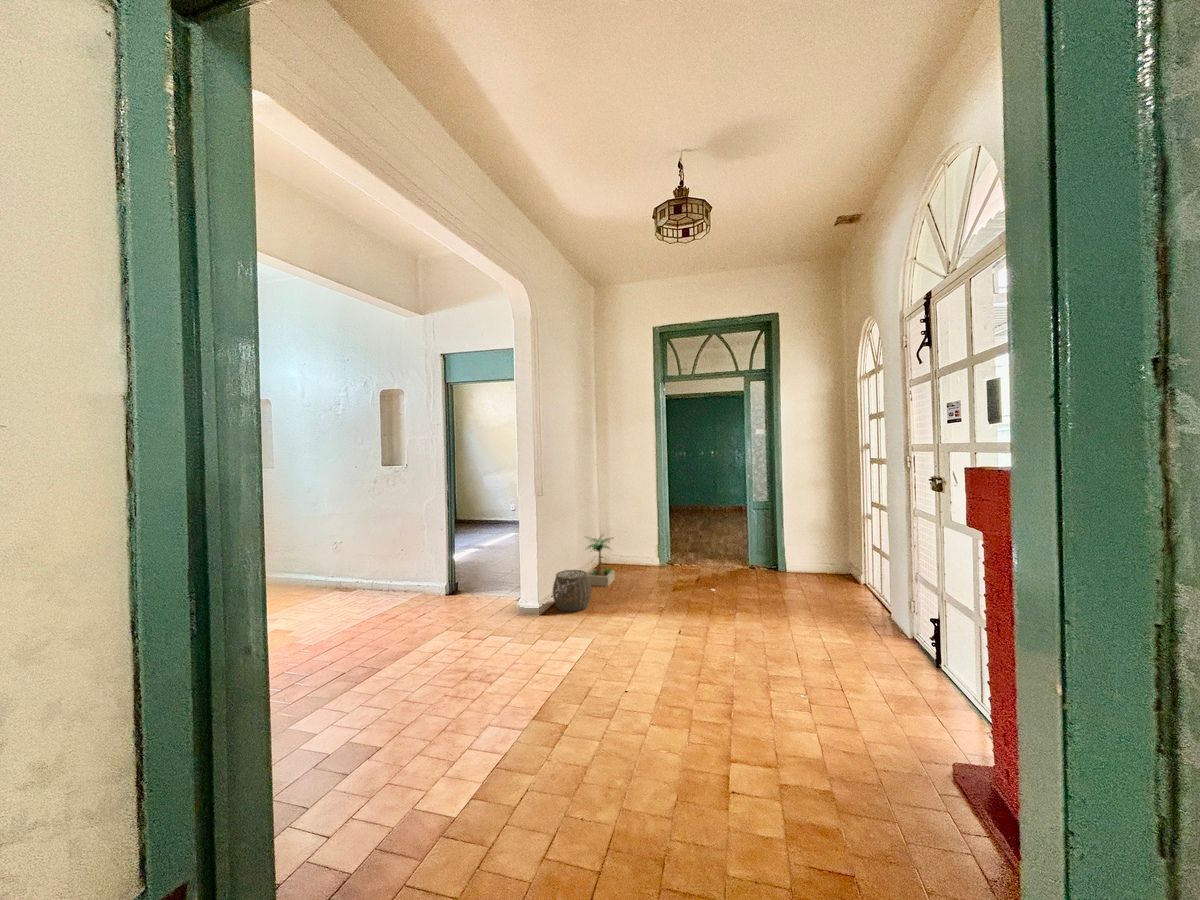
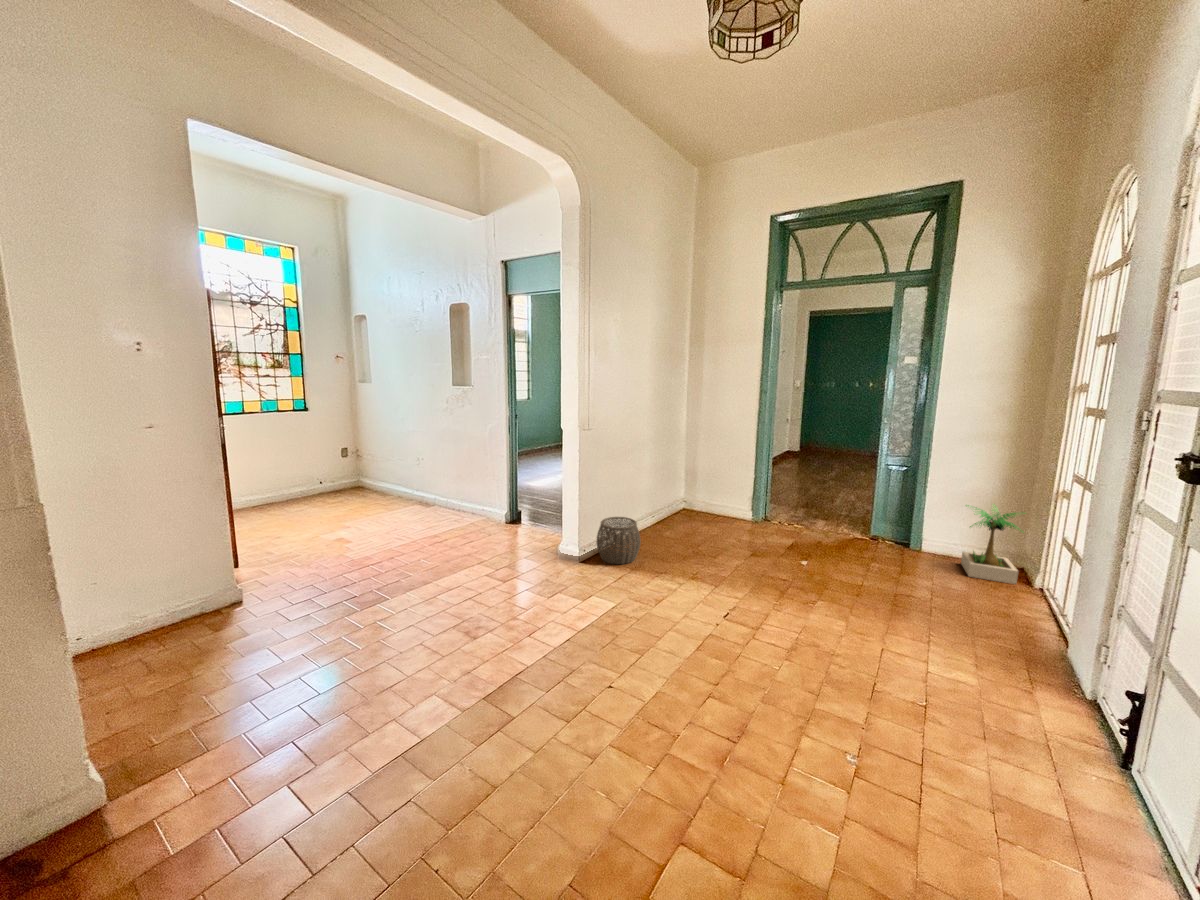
potted plant: present [587,535,615,586] -> present [961,505,1025,584]

